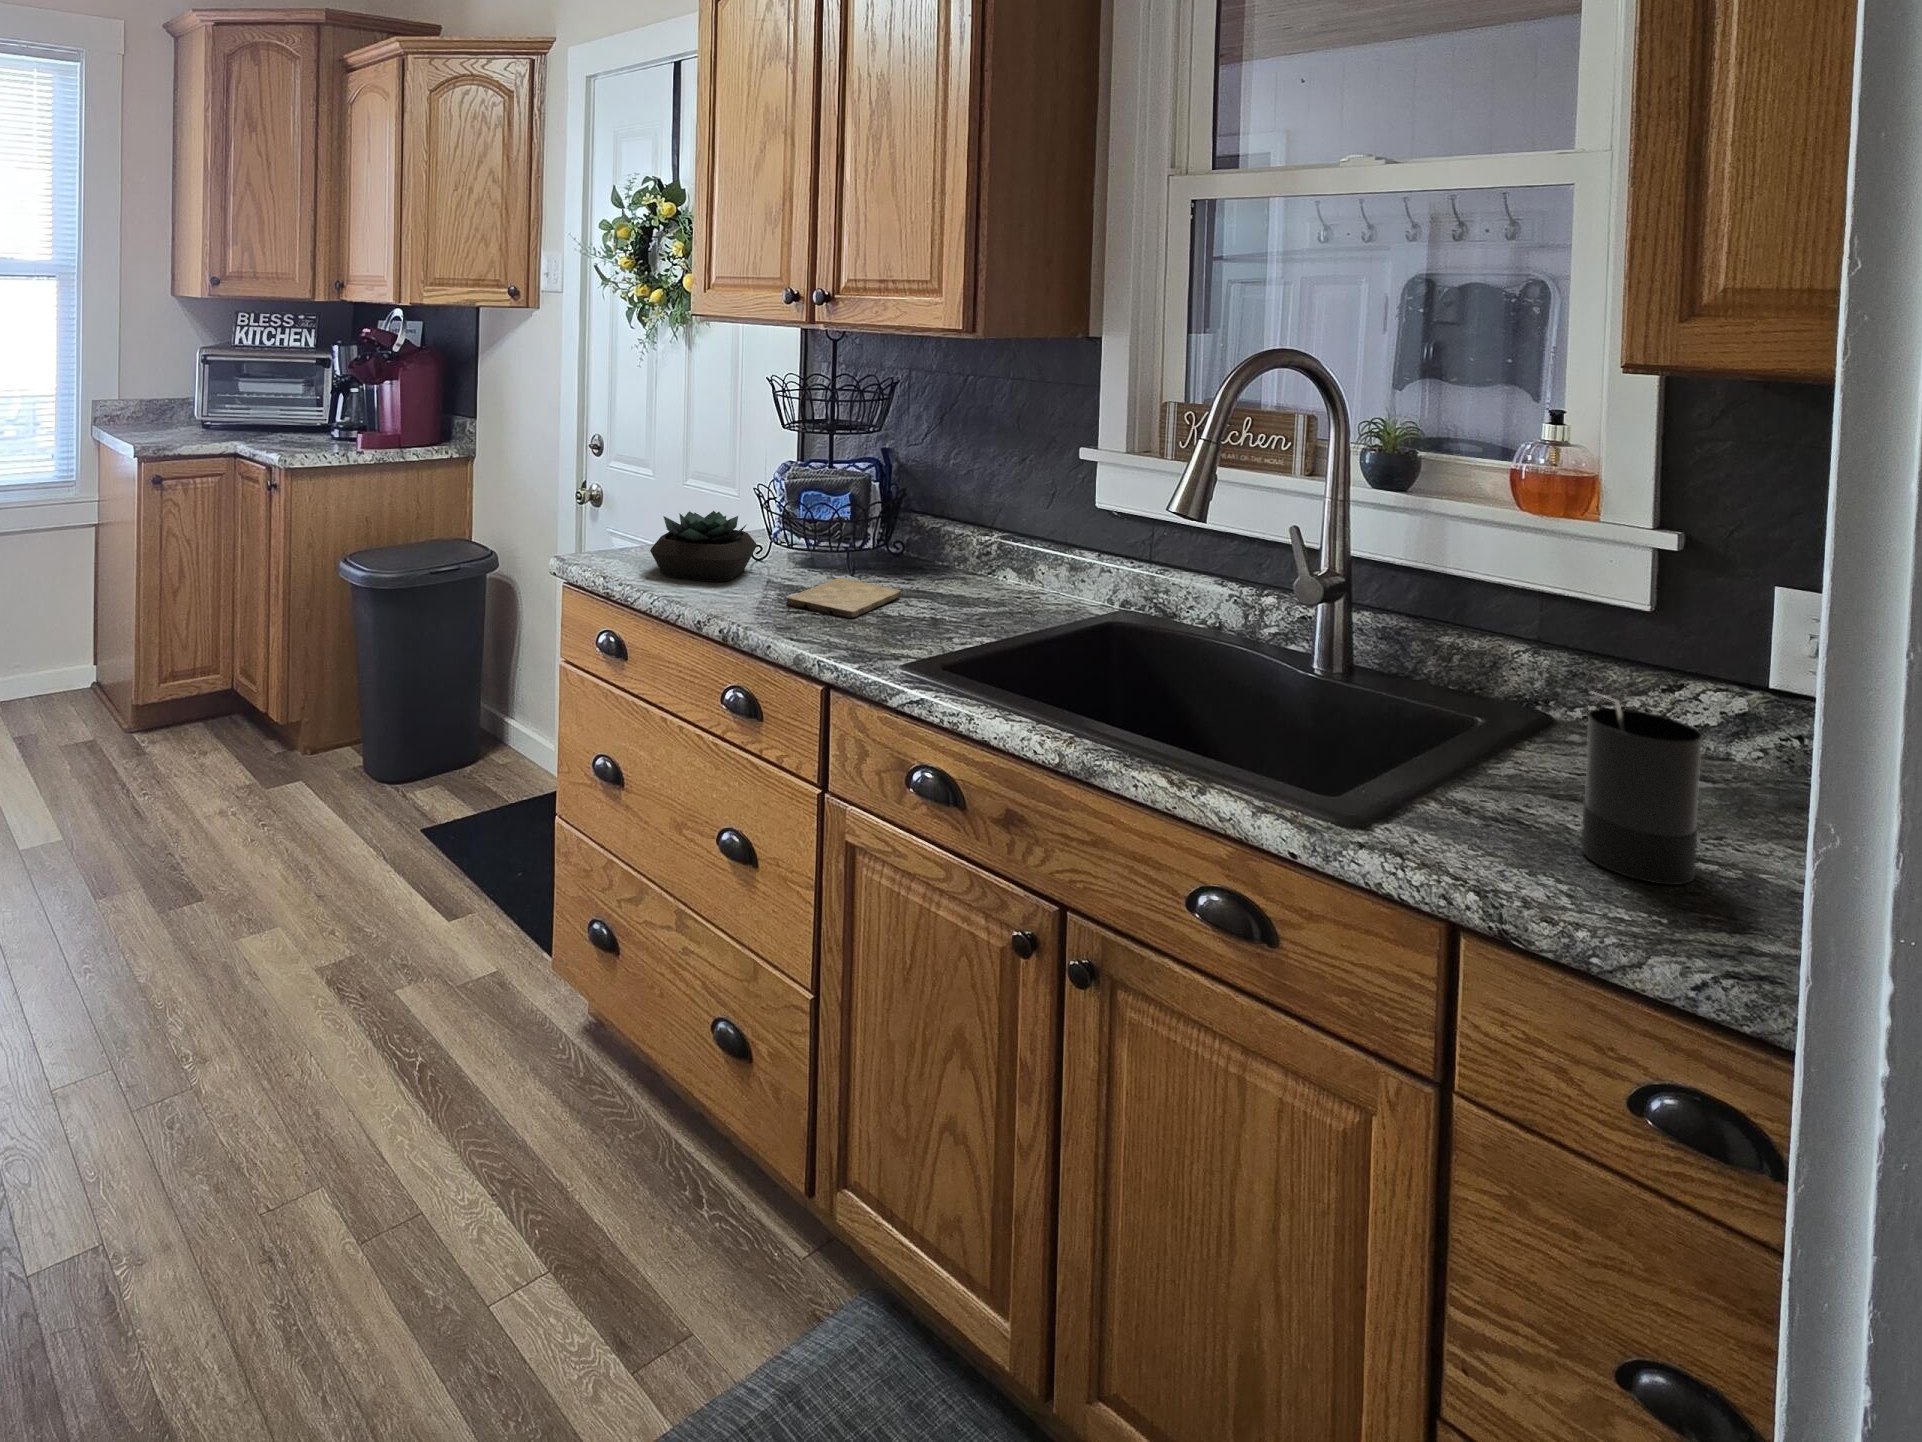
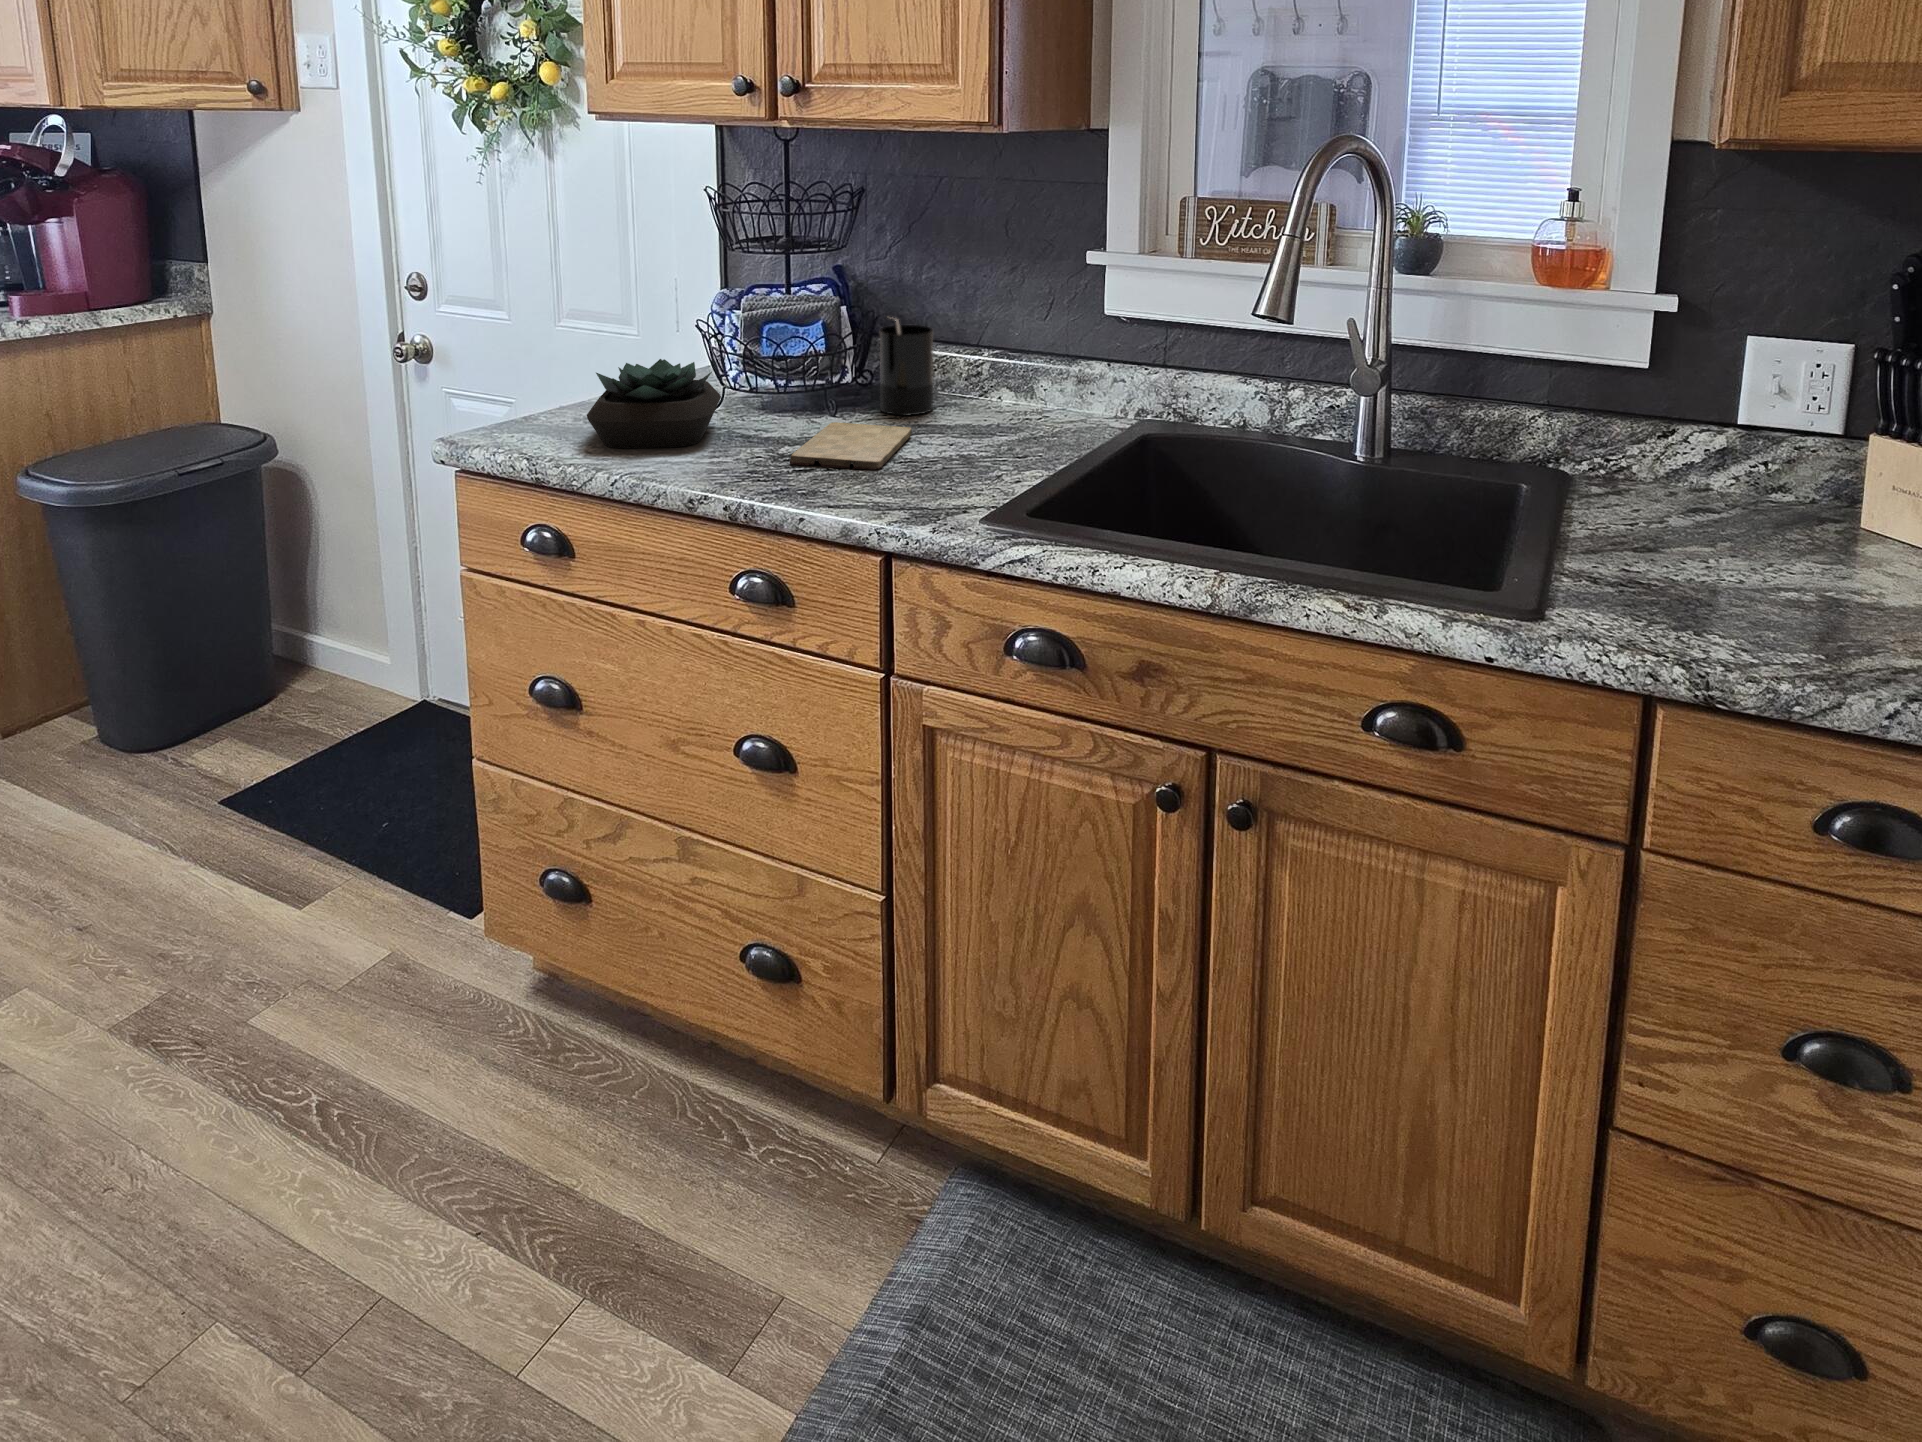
candle: present [1582,692,1702,885] -> present [880,319,933,415]

